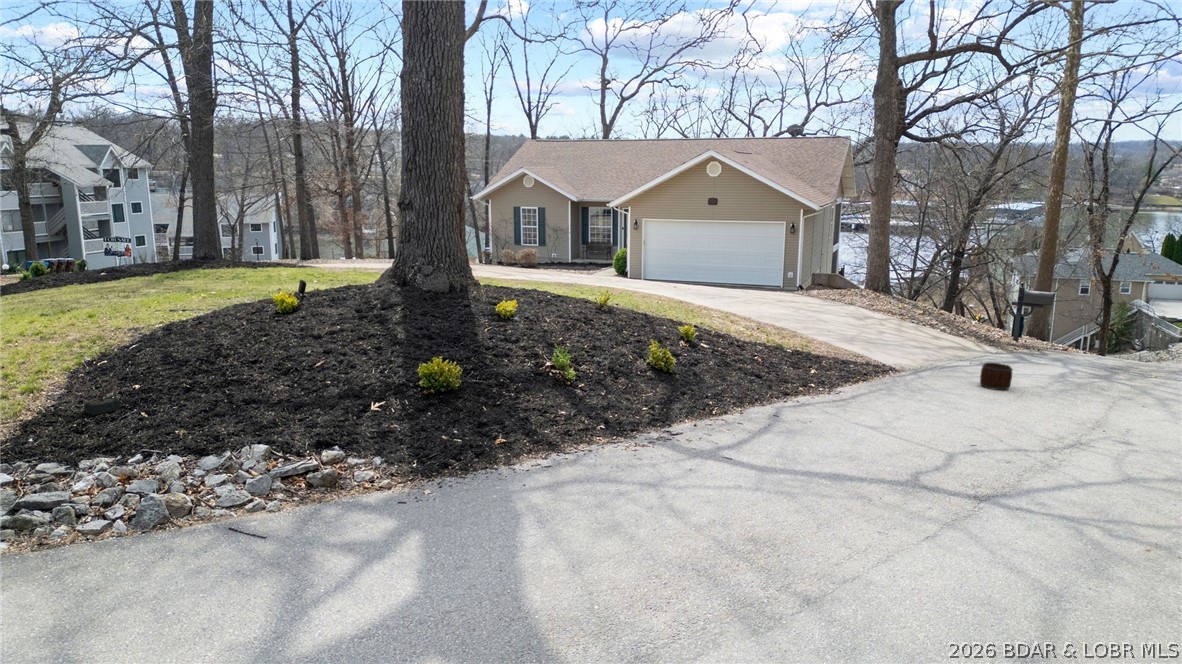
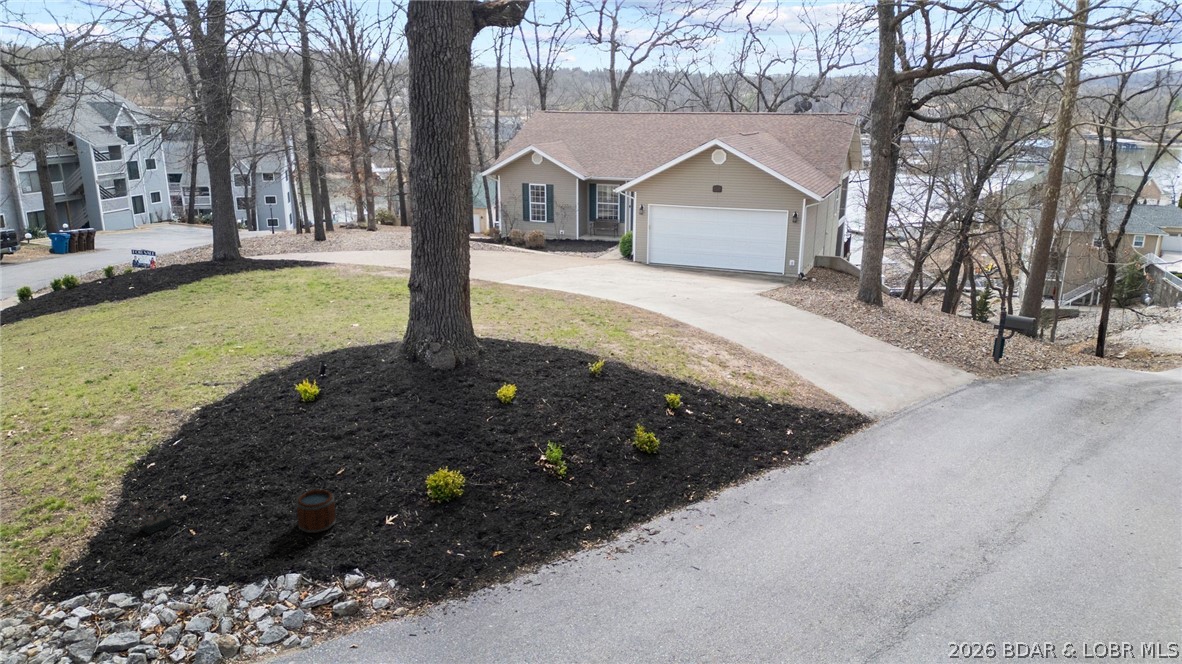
bucket: present [980,363,1013,390] -> present [296,490,336,533]

